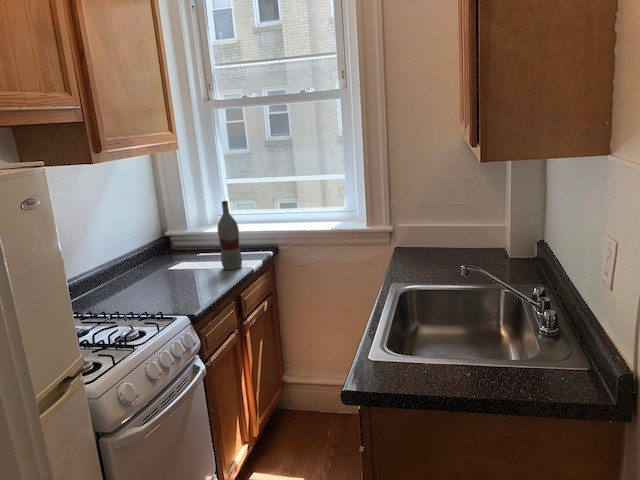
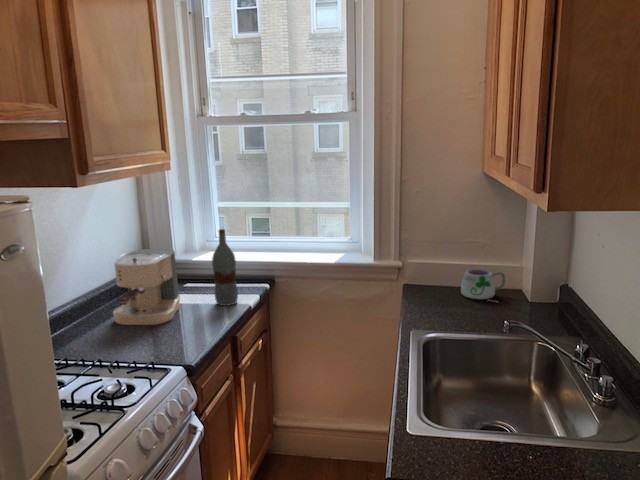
coffee maker: none [130,220,191,287] -> present [113,249,180,325]
mug: none [449,231,490,261] -> present [461,269,505,302]

